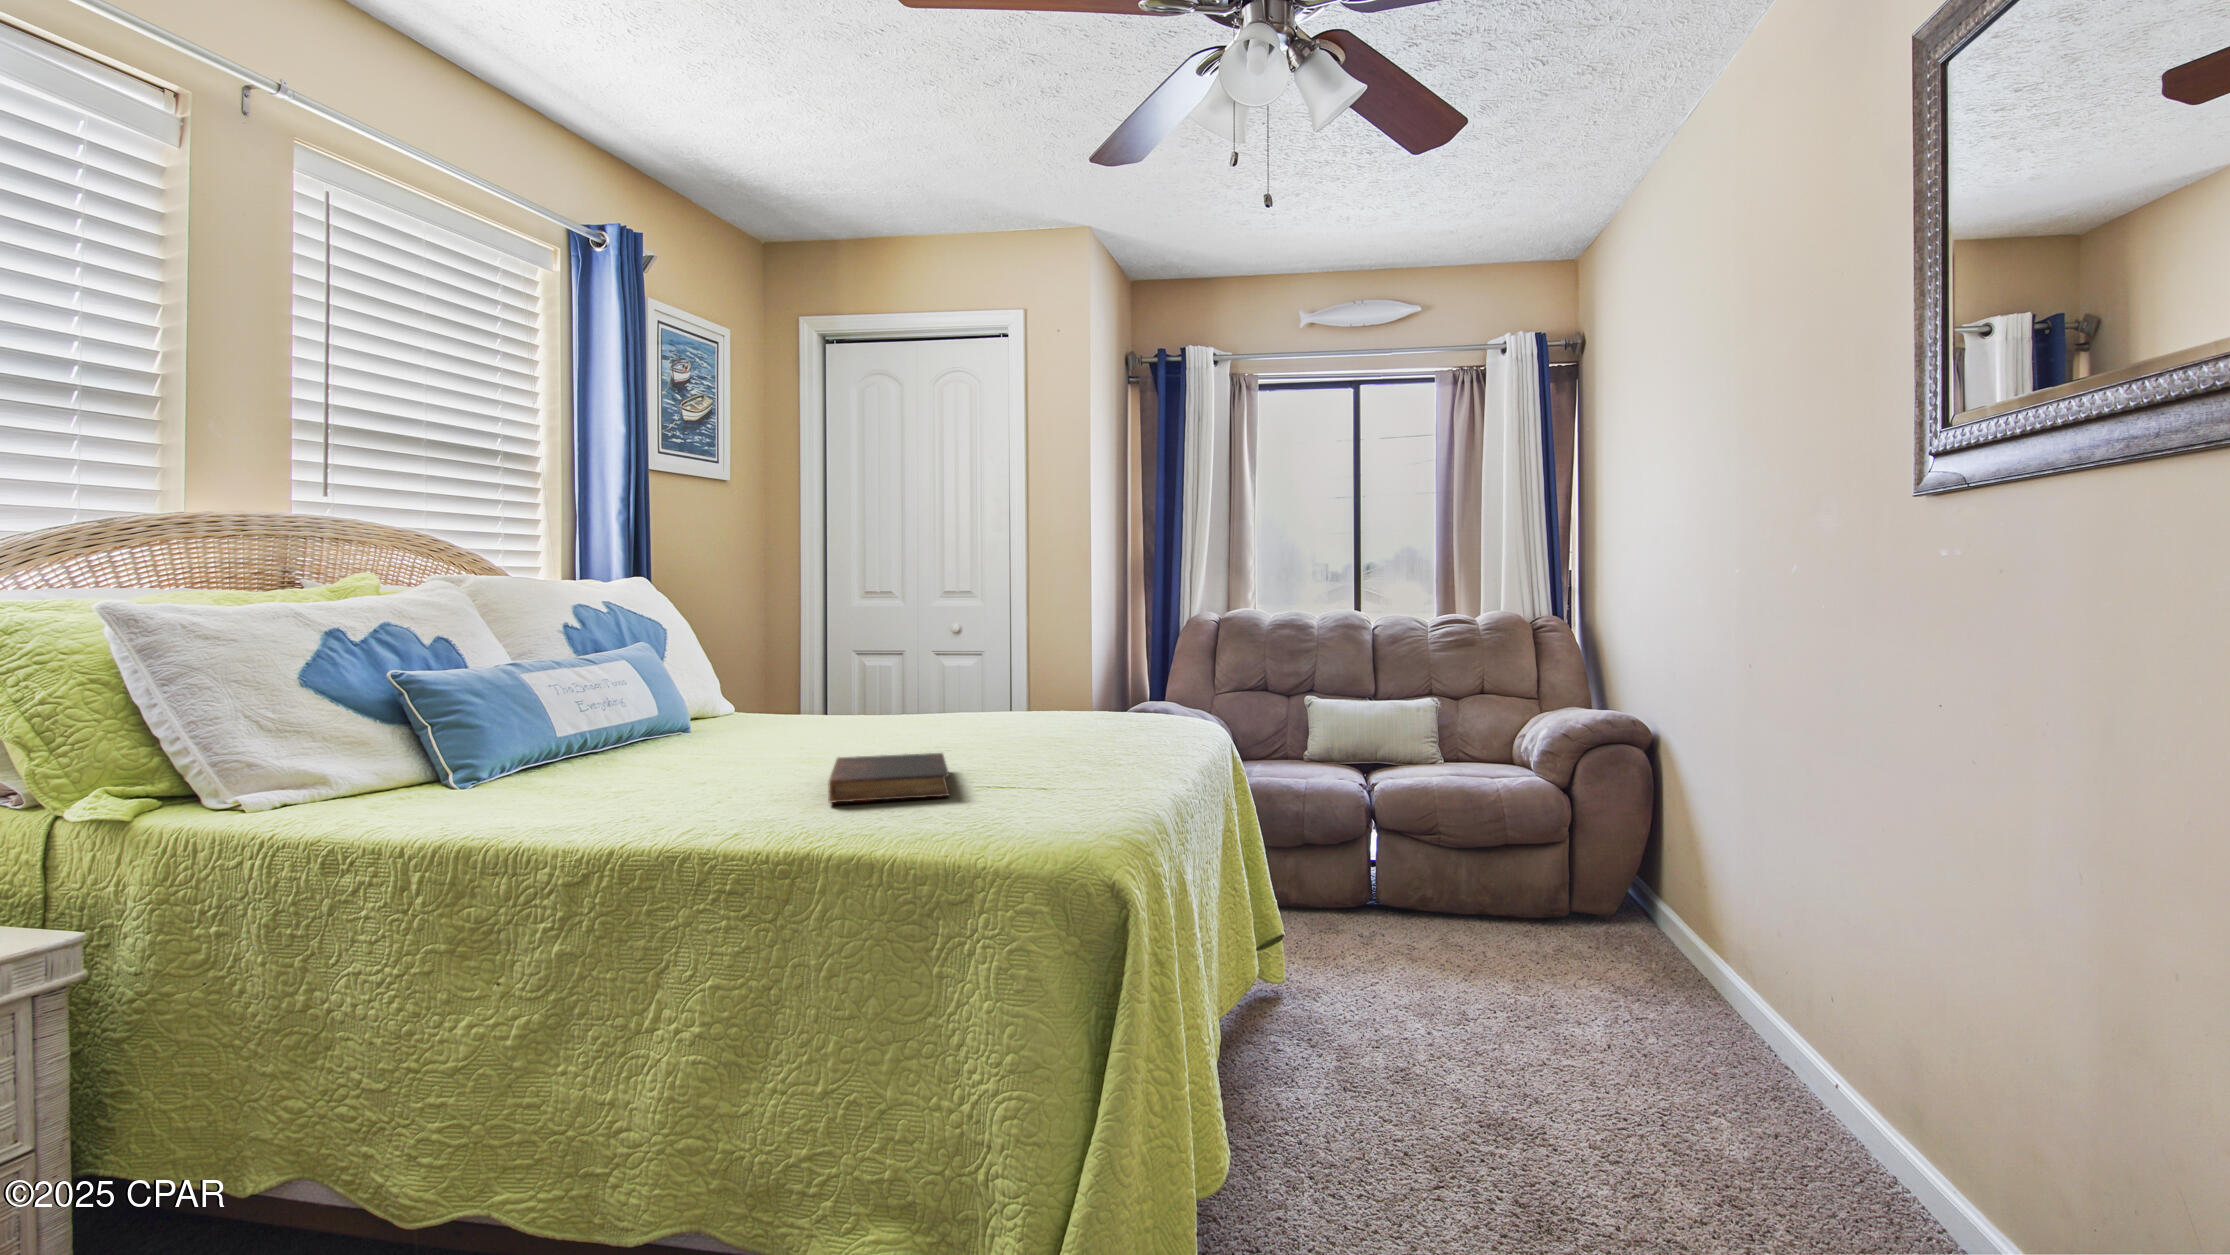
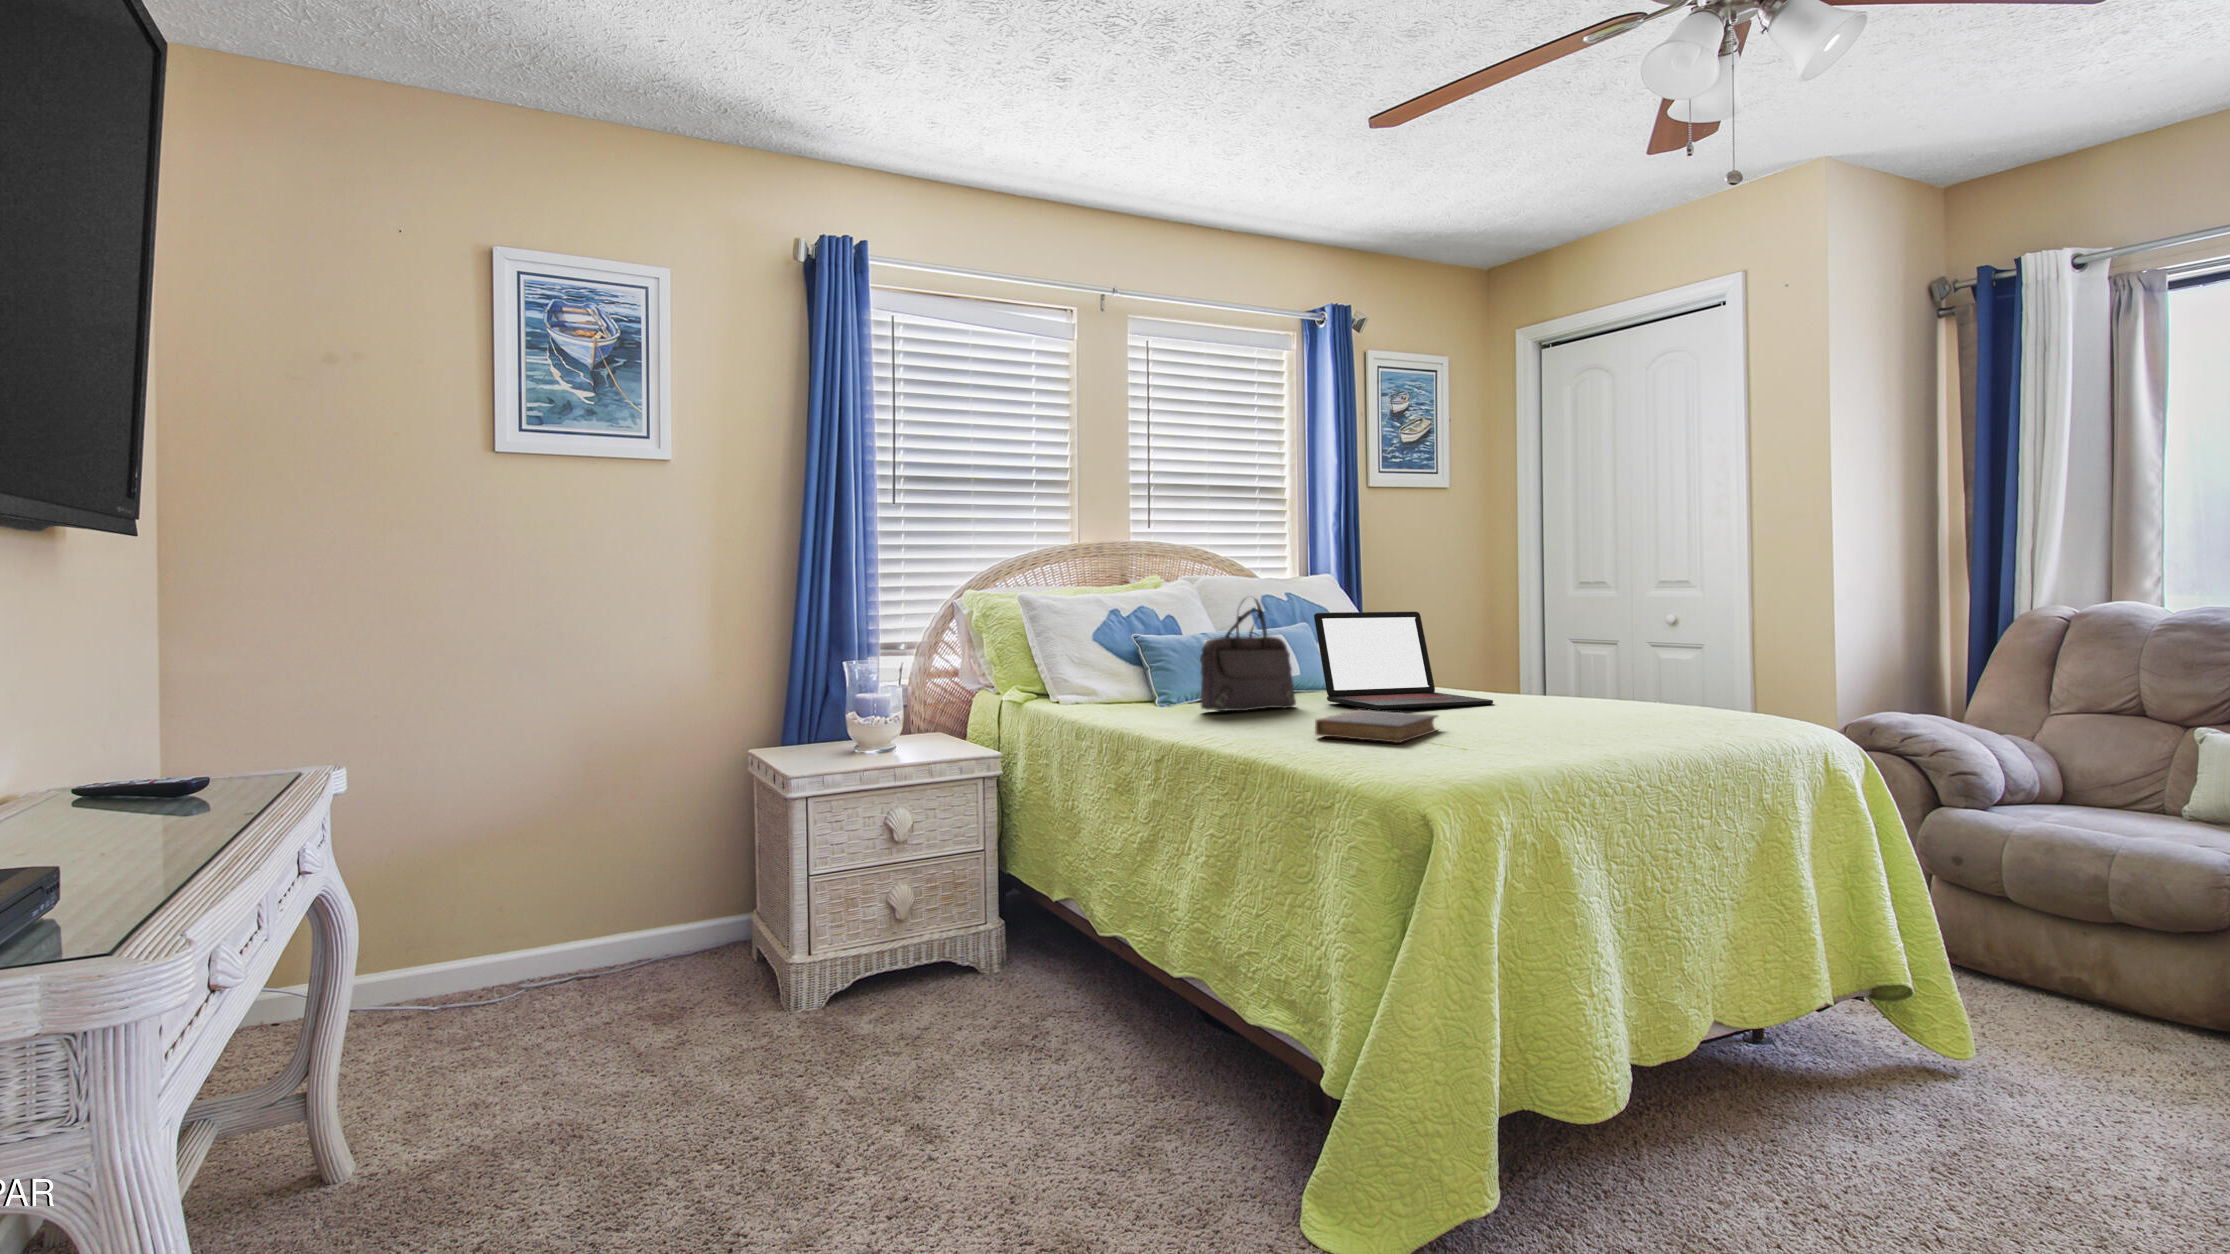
handbag: none [564,608,700,785] -> present [1200,599,1296,711]
laptop: none [709,626,926,753] -> present [1314,612,1493,710]

